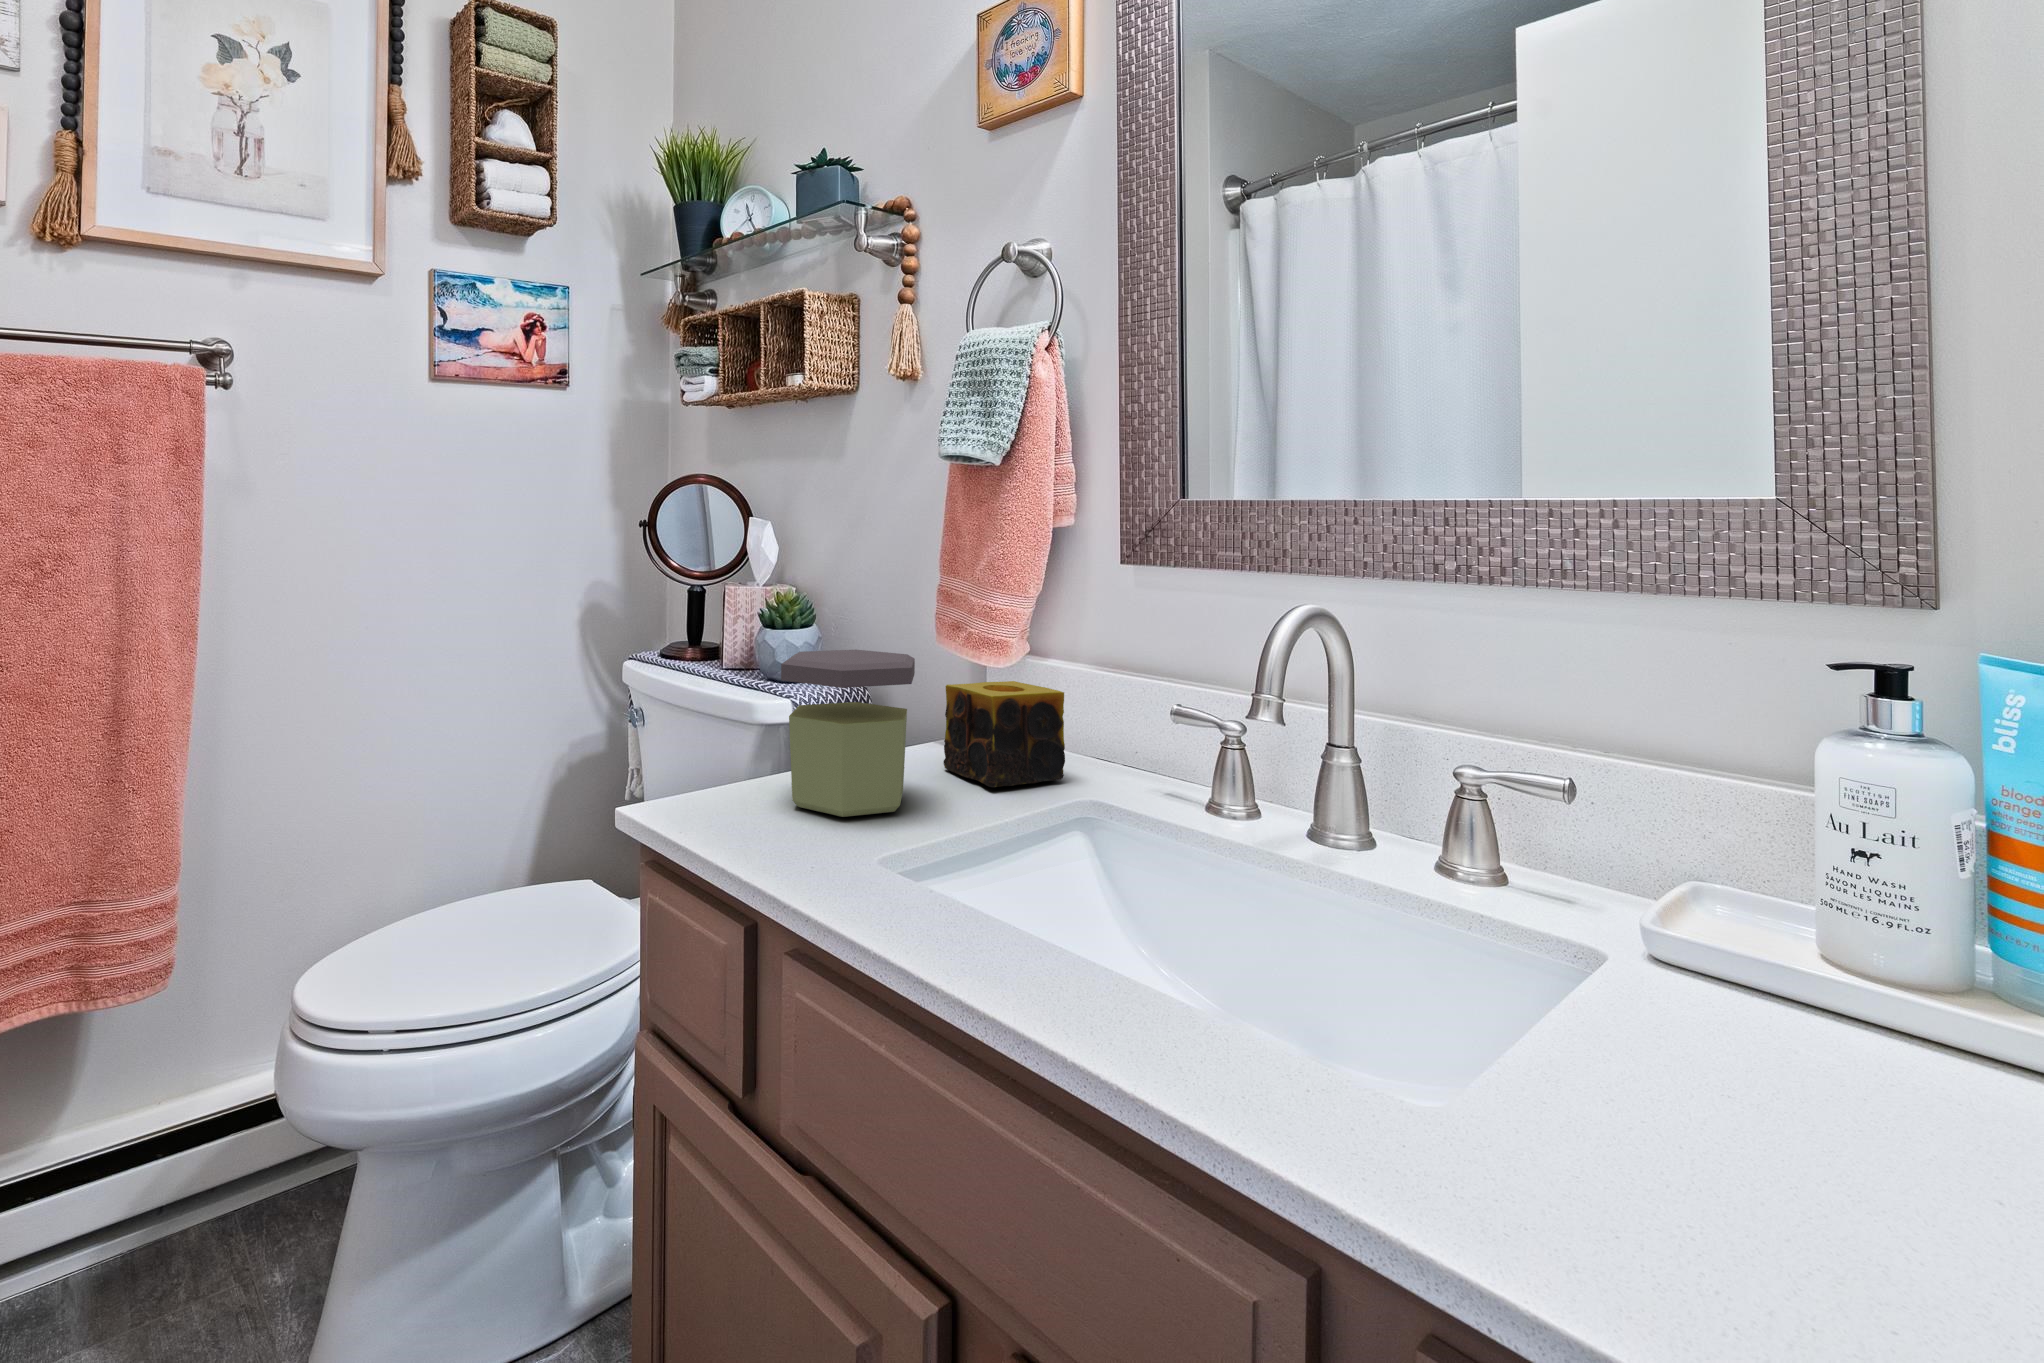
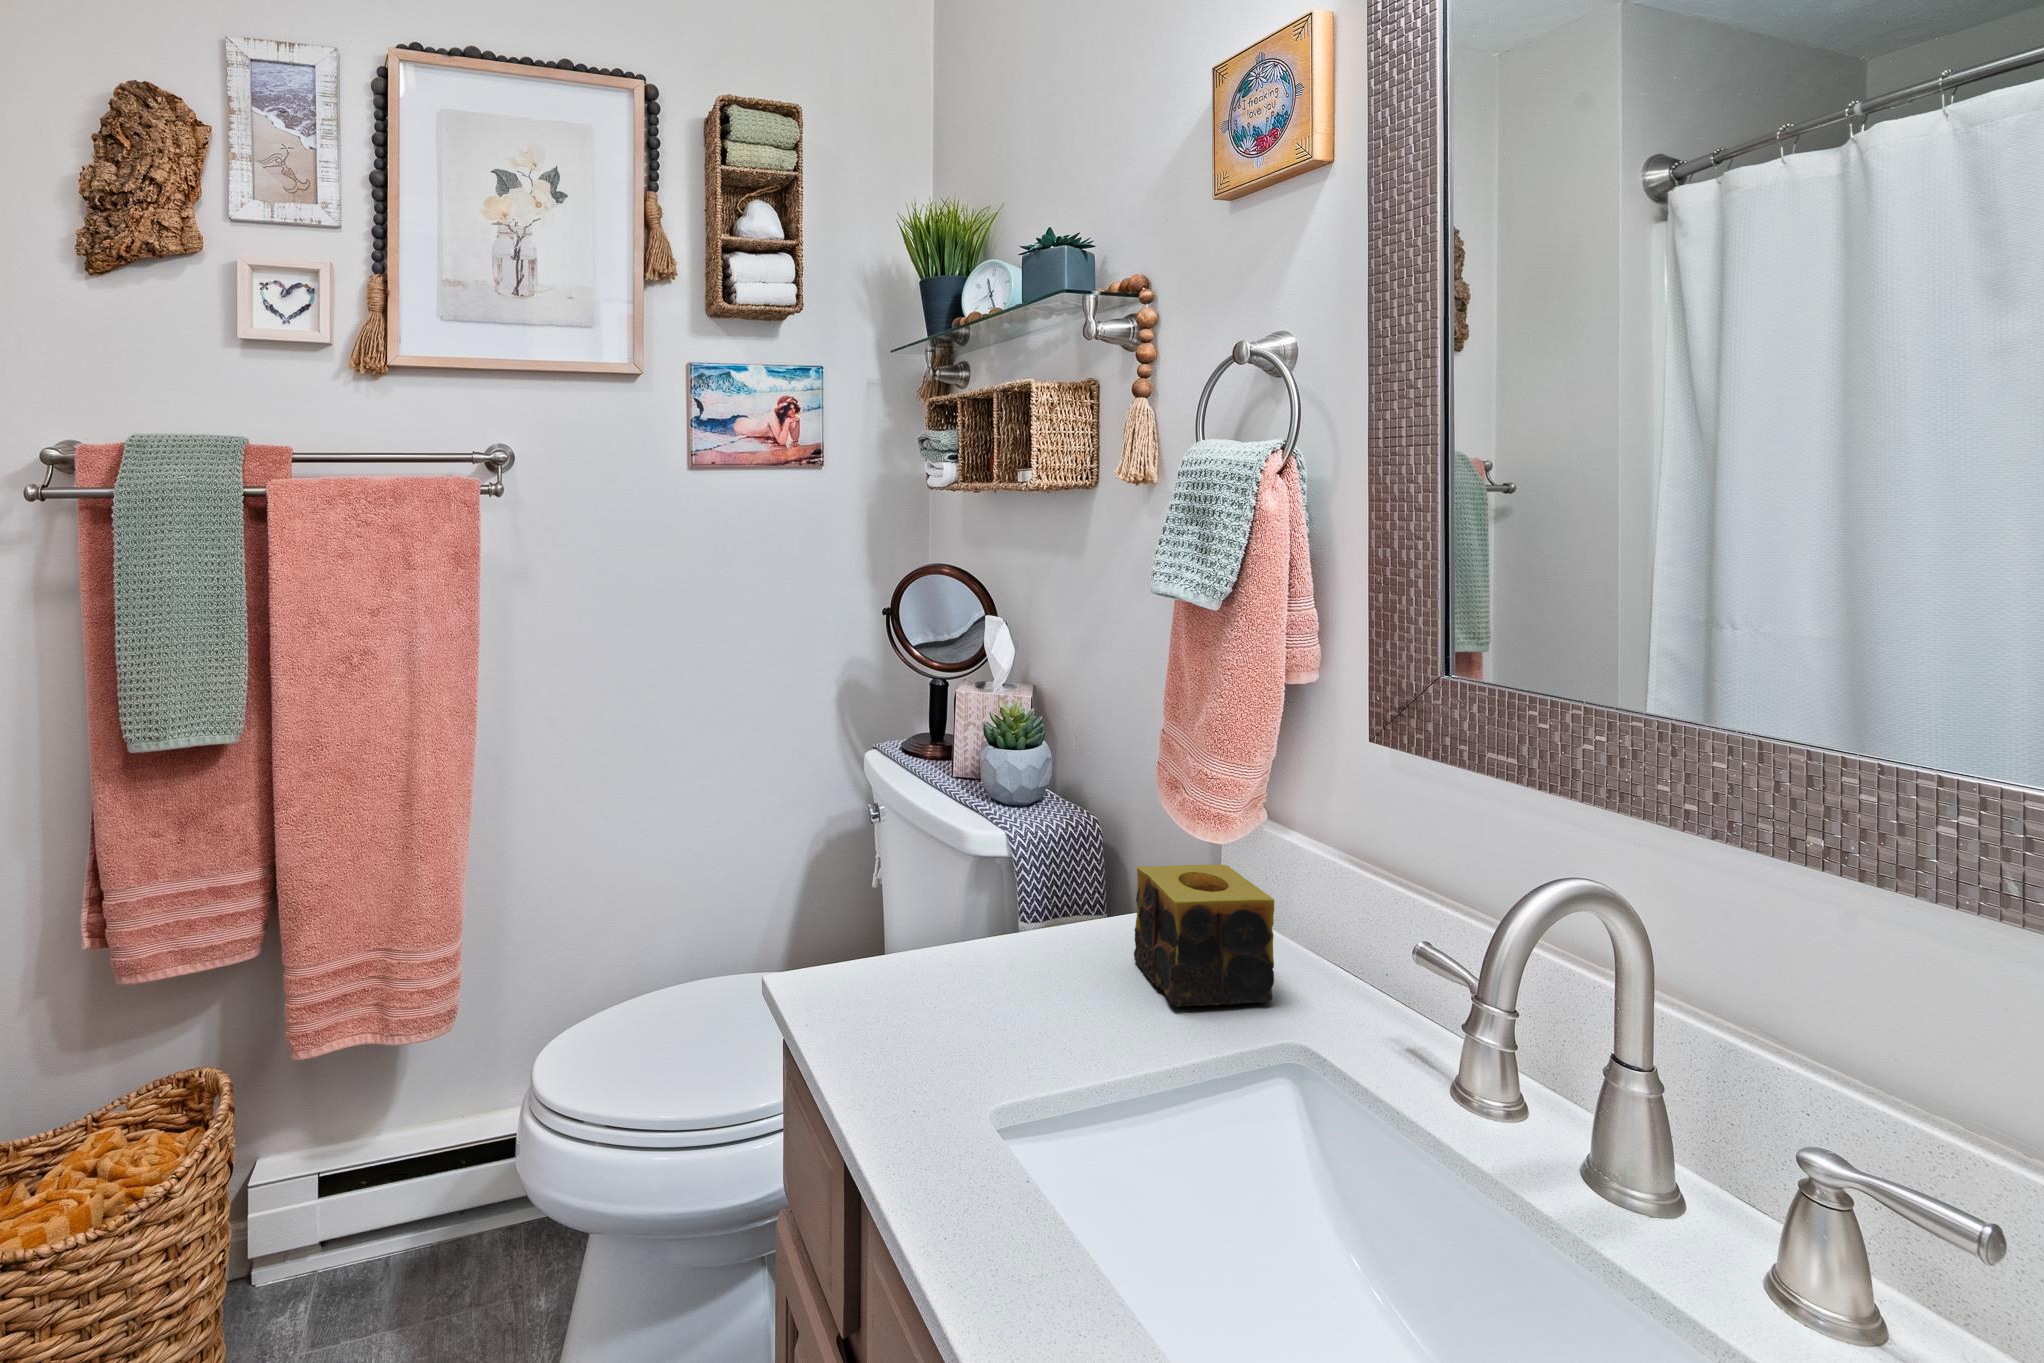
jar: present [781,650,915,817] -> none [921,829,1080,1034]

